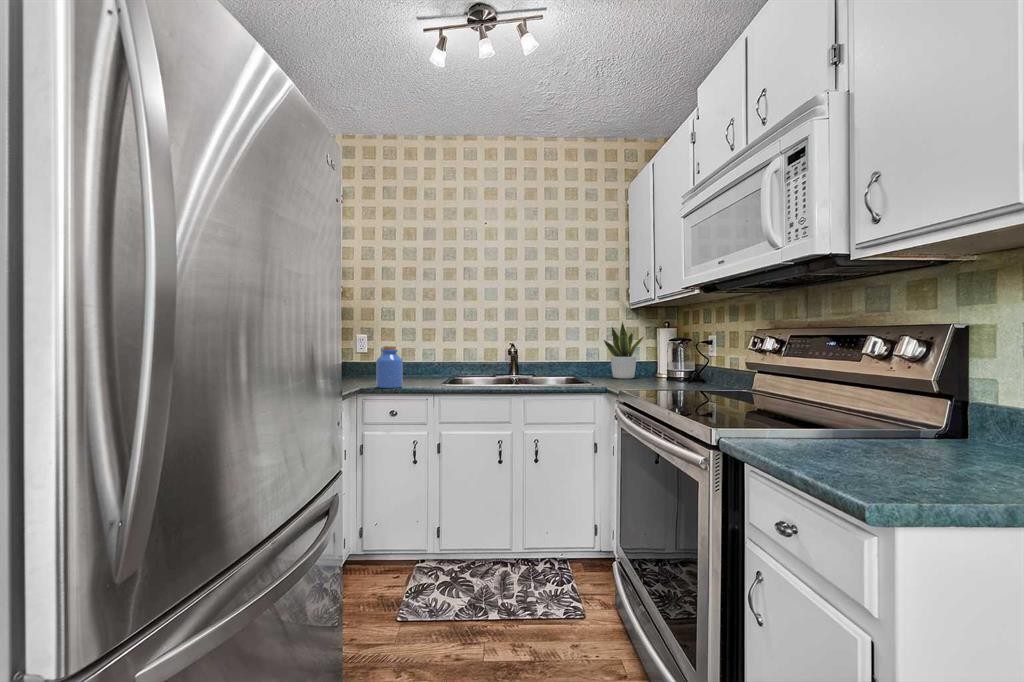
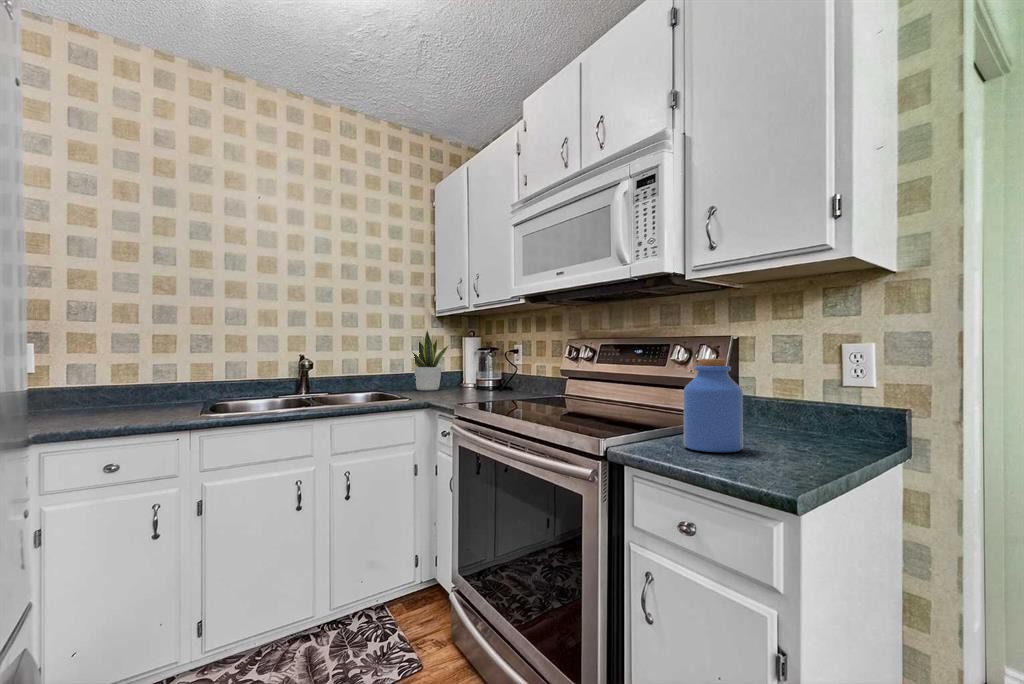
jar: present [376,346,403,388] -> present [684,359,743,452]

